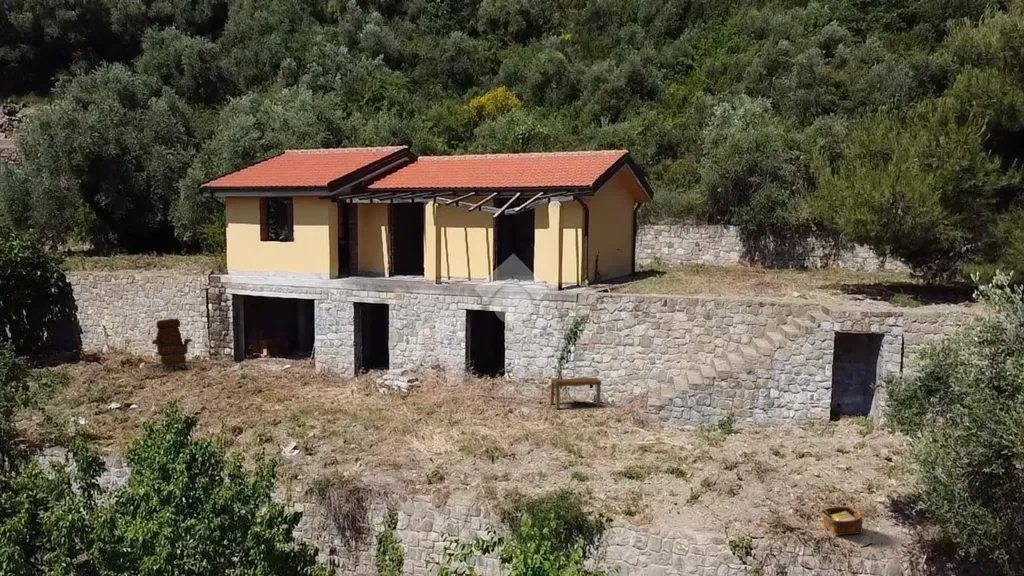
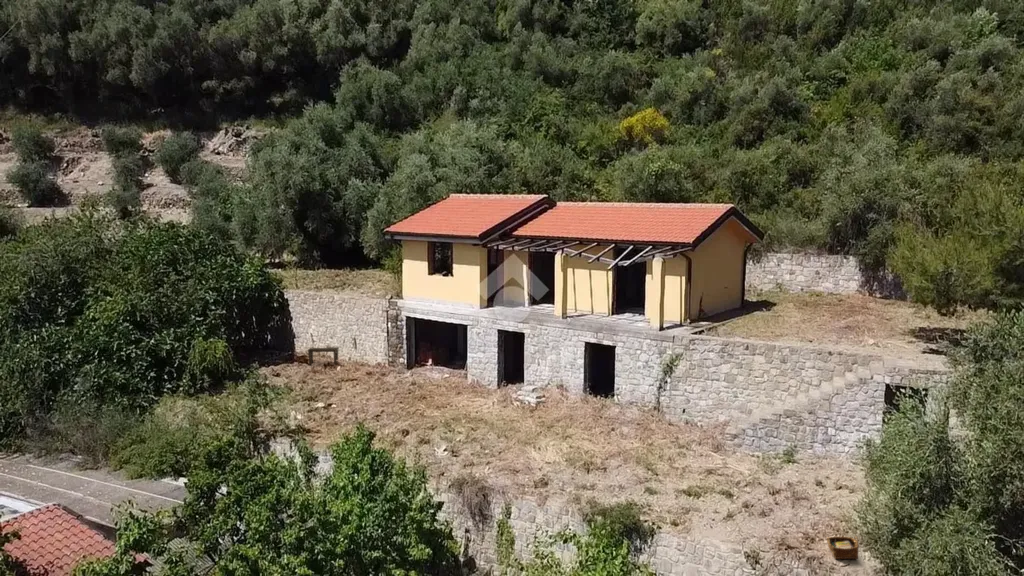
lounge chair: present [152,319,192,371] -> none [347,333,376,375]
bench: present [550,377,601,409] -> present [308,347,339,365]

